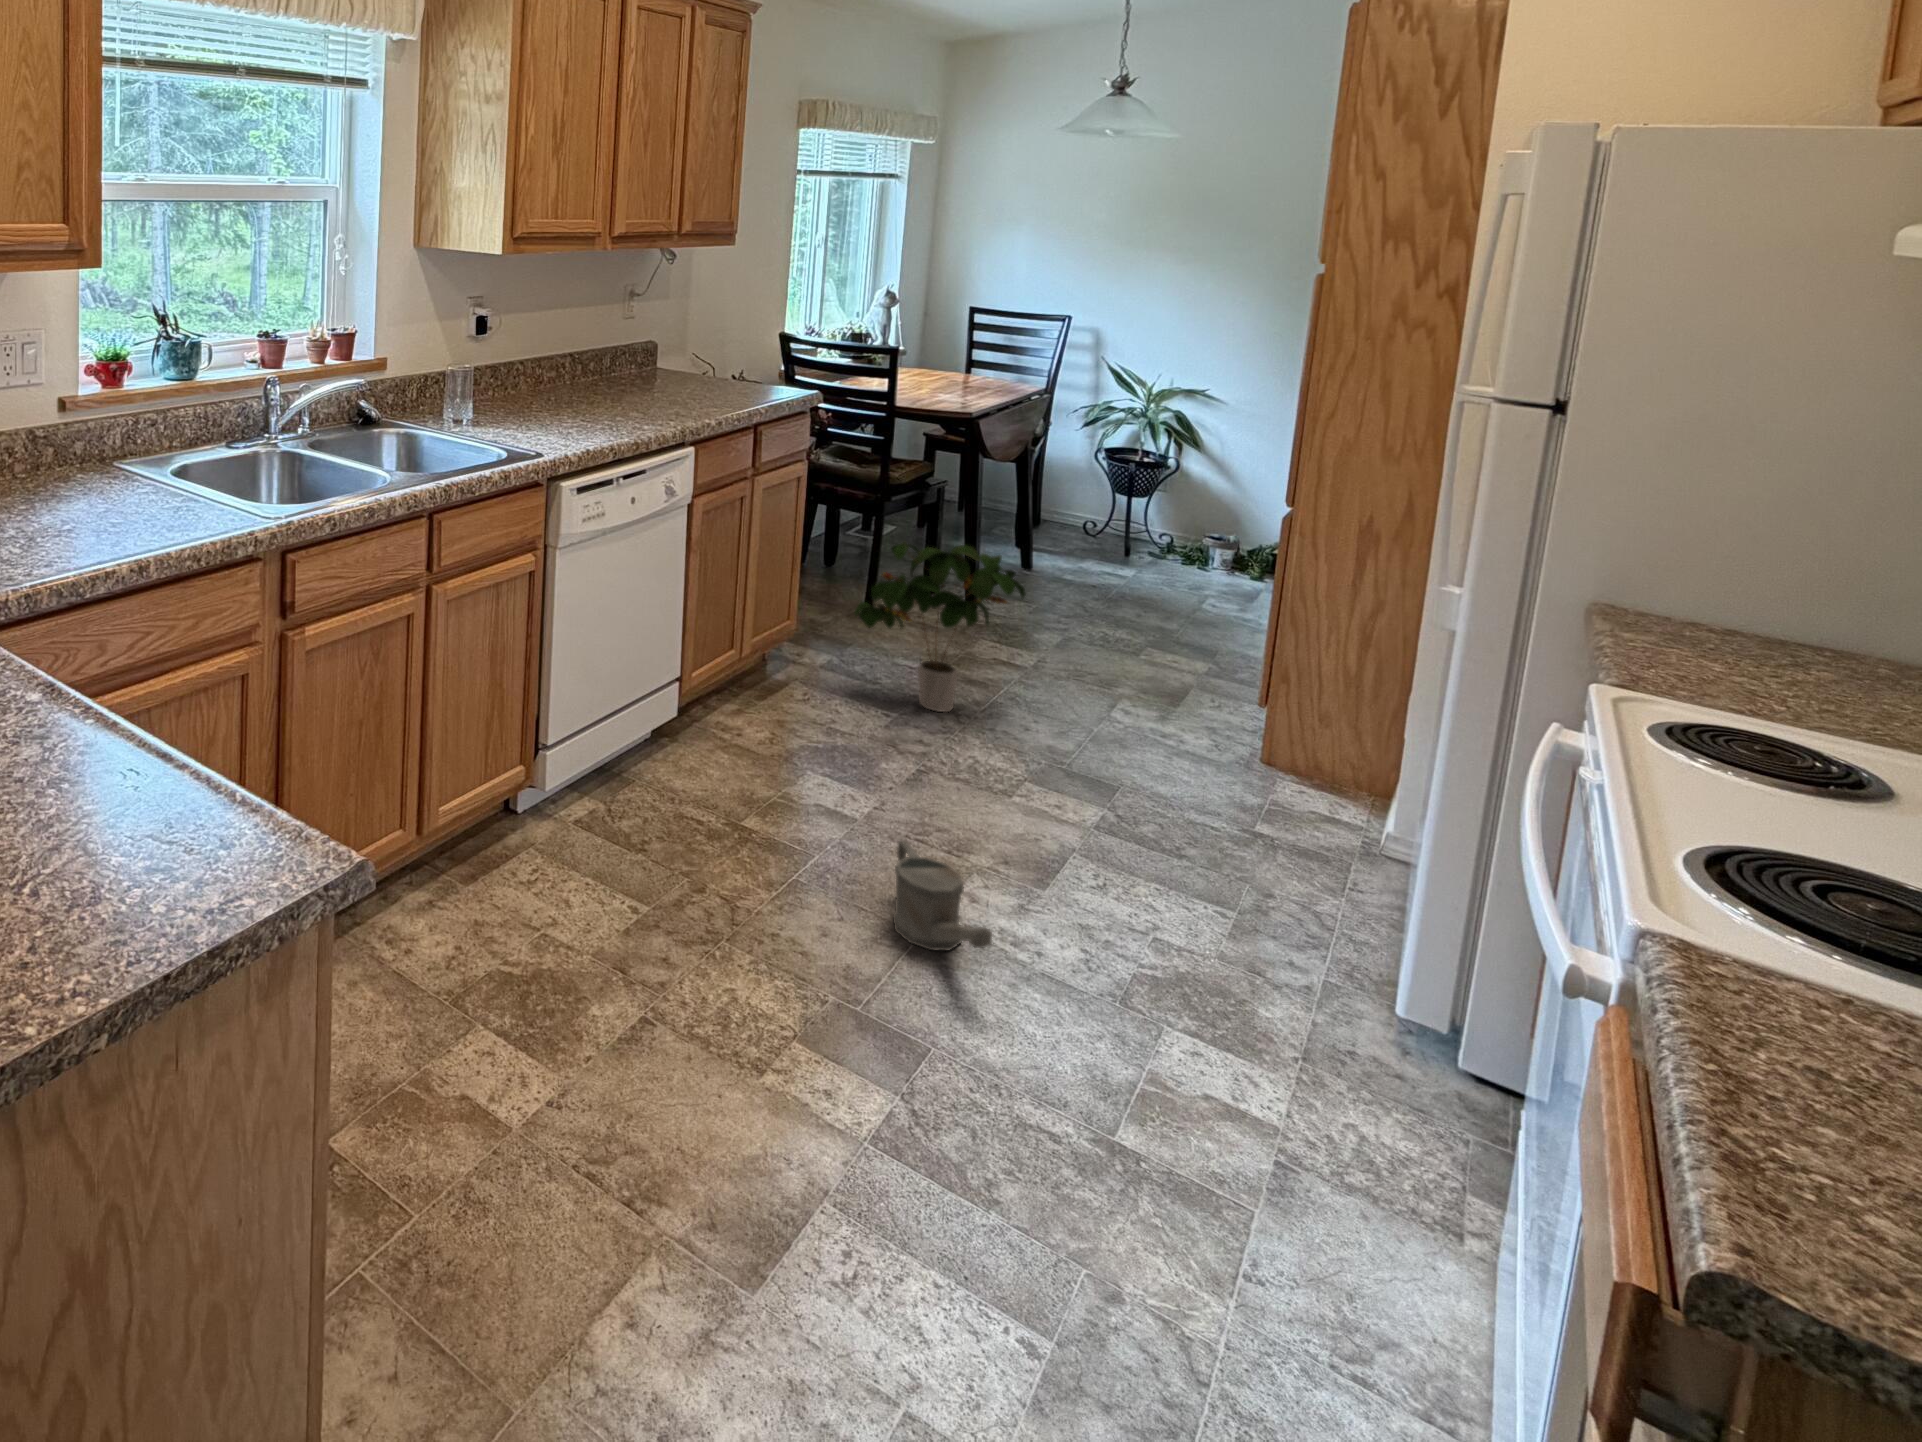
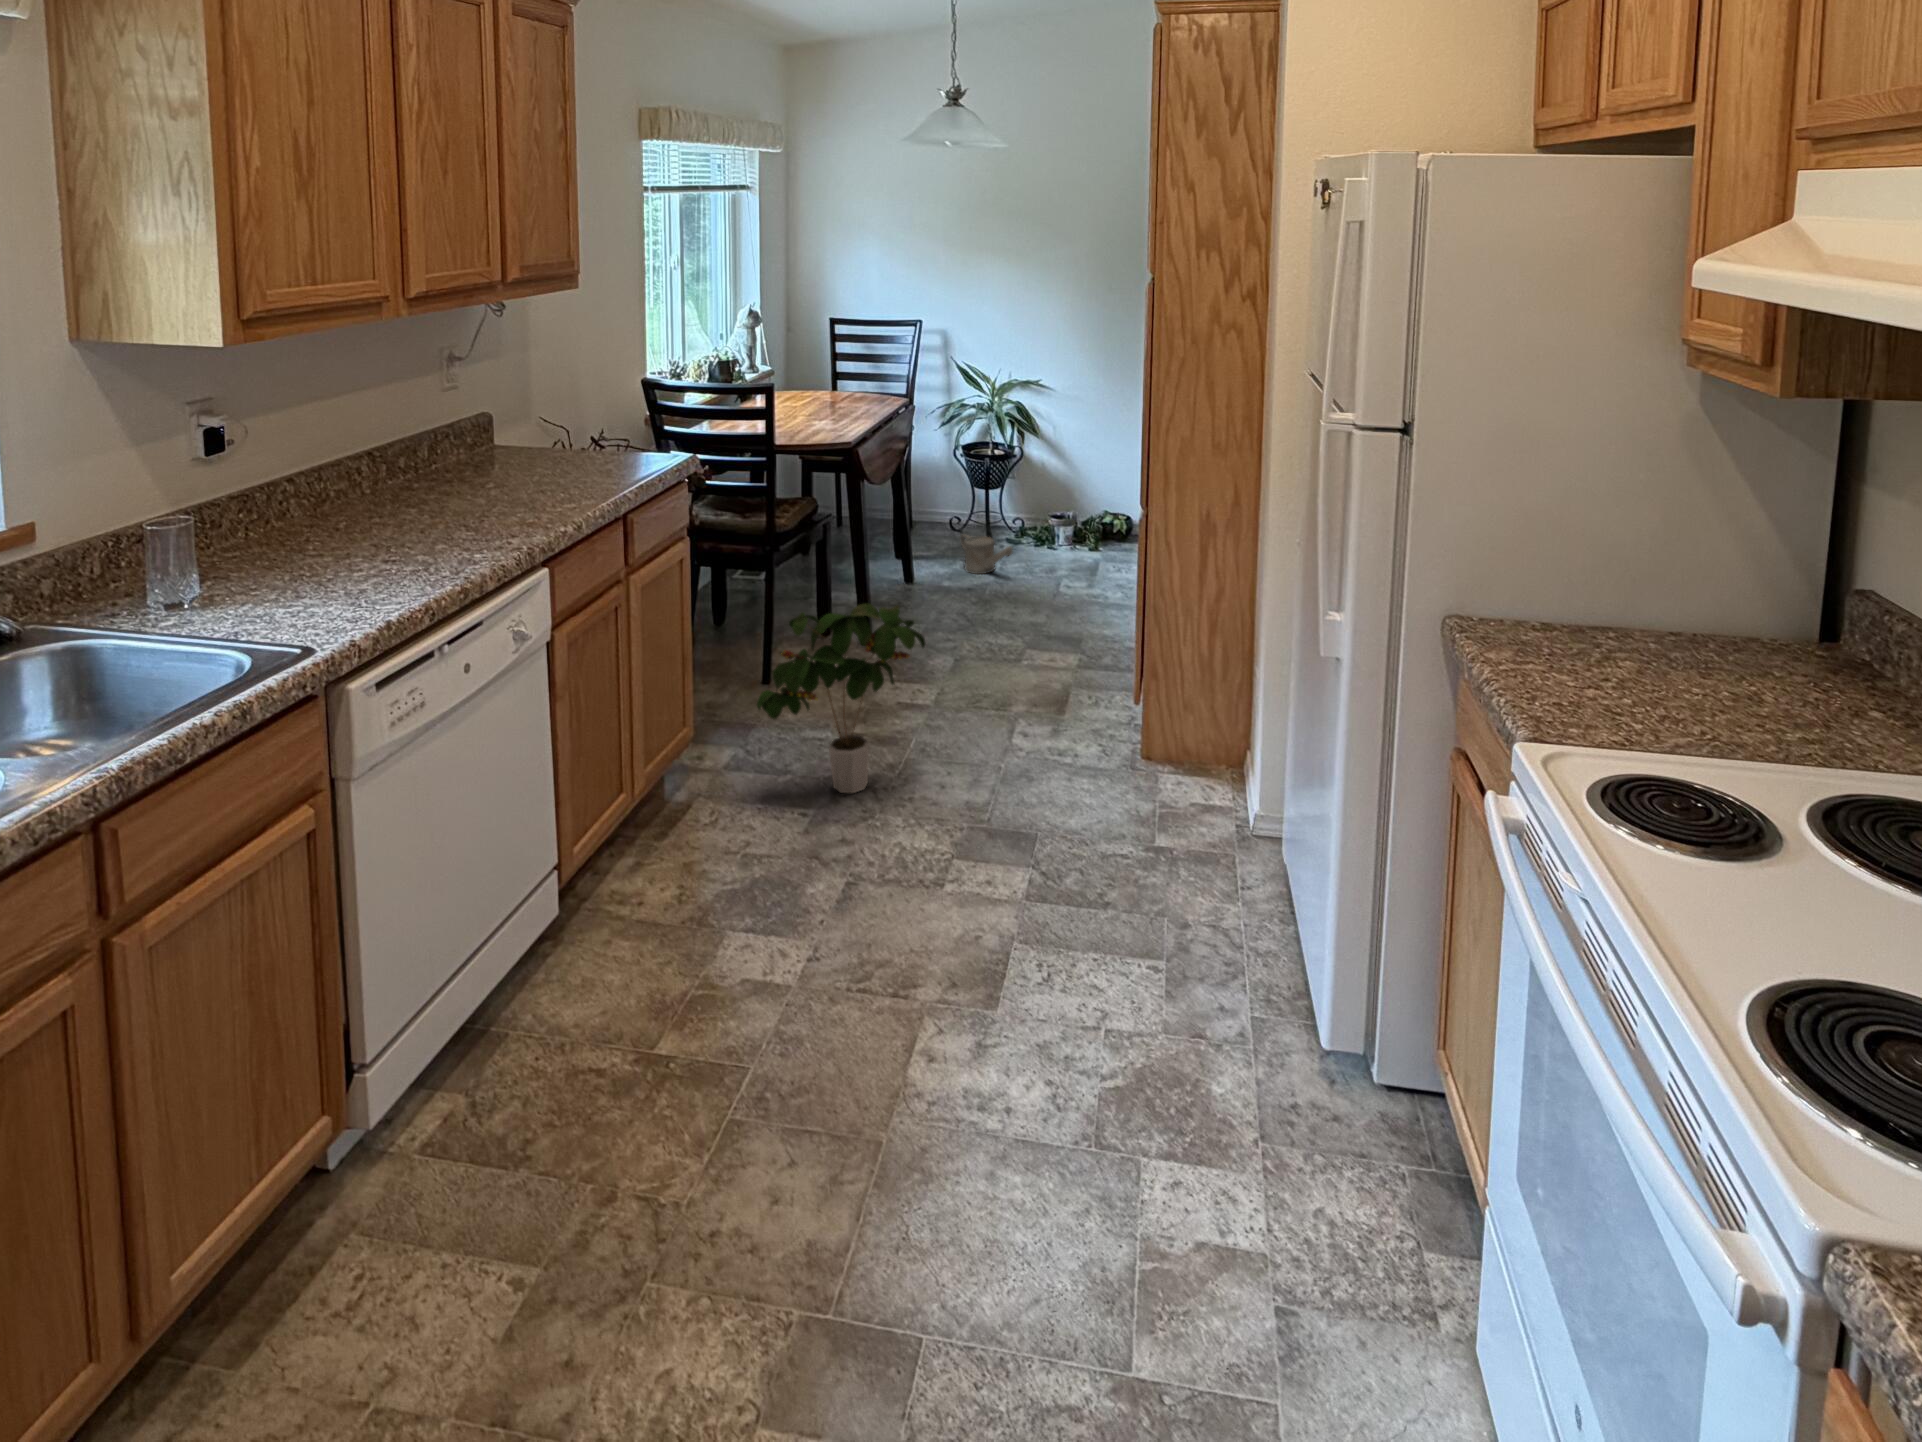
watering can: present [893,840,992,950] -> present [961,534,1012,574]

